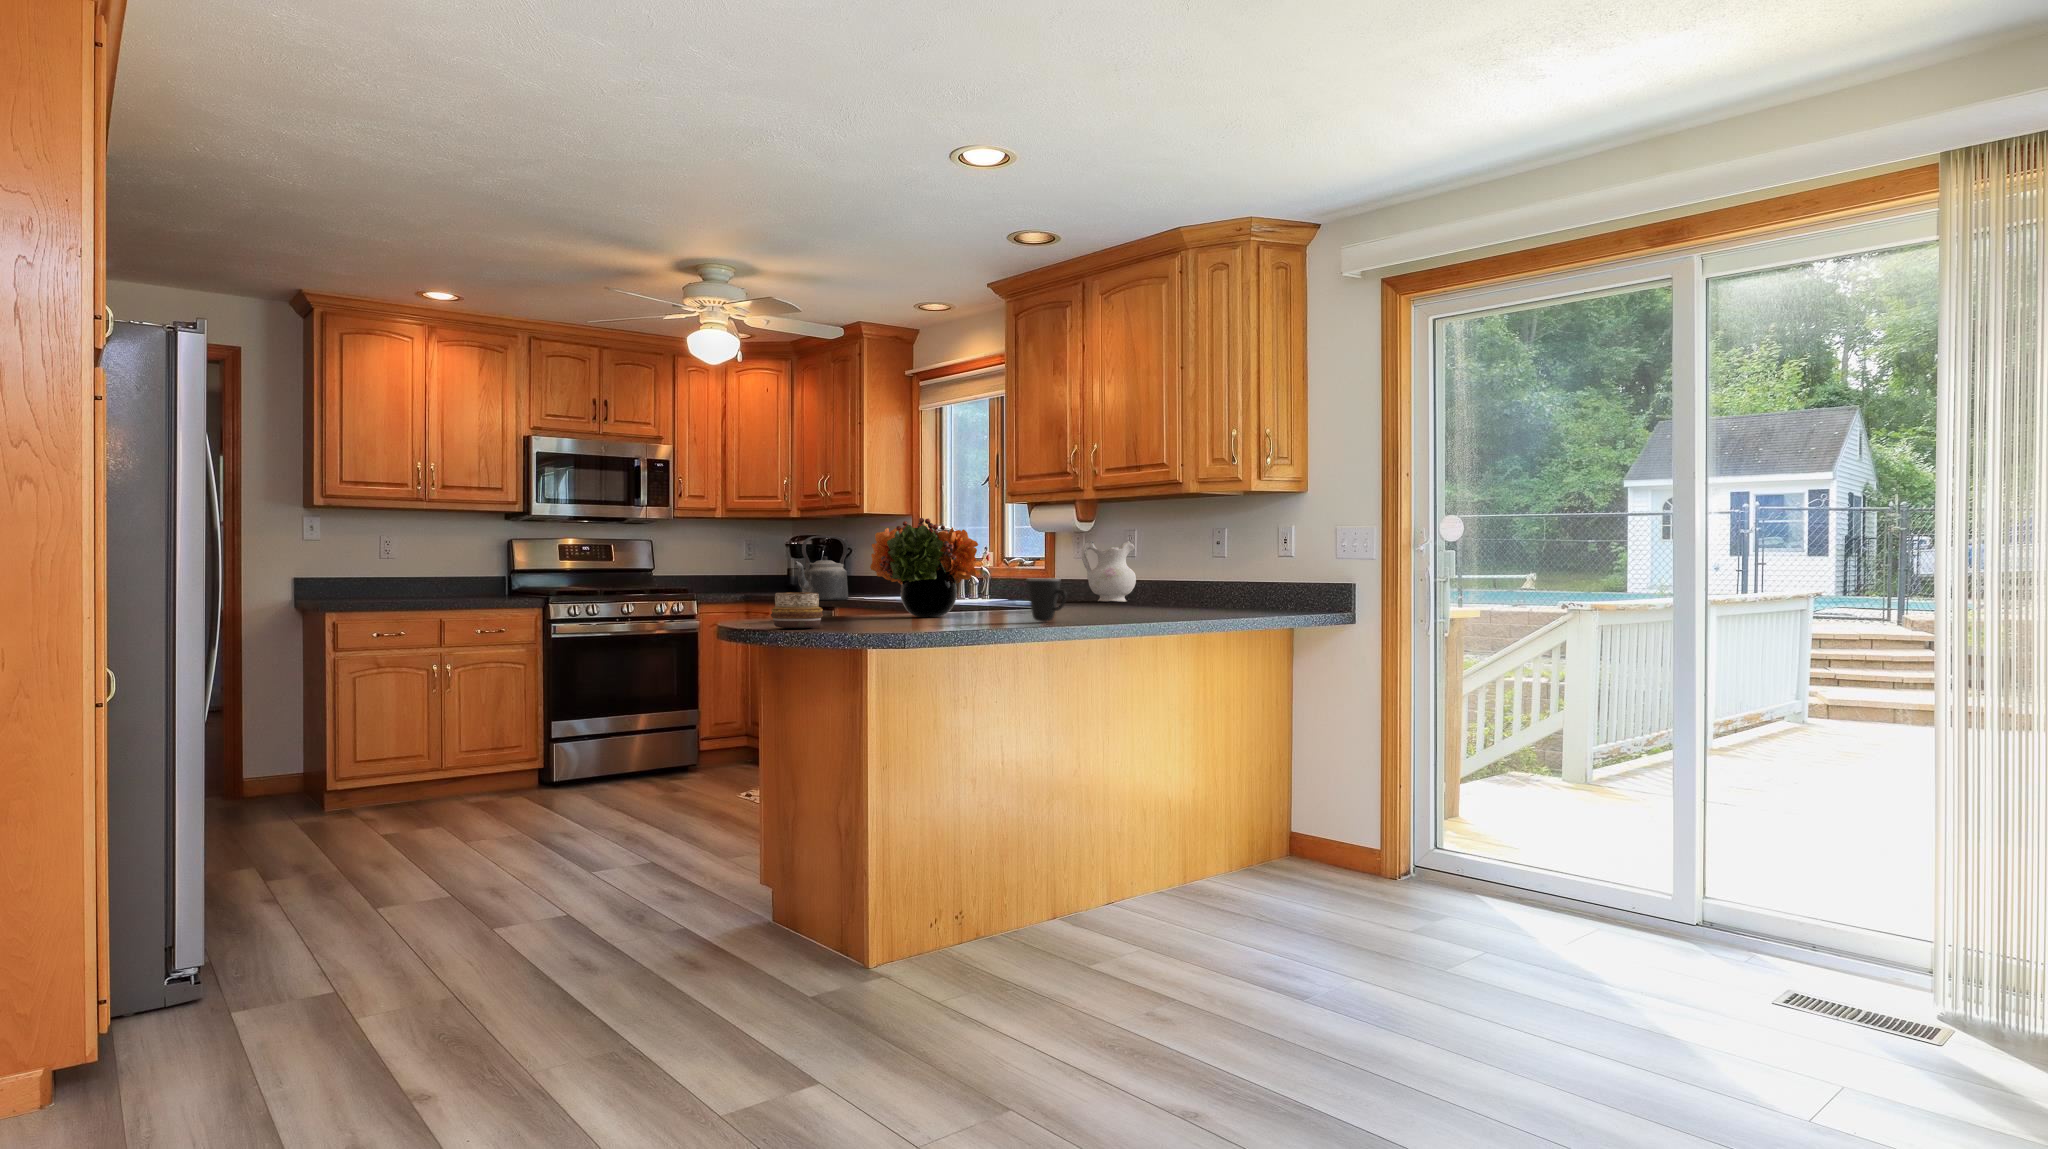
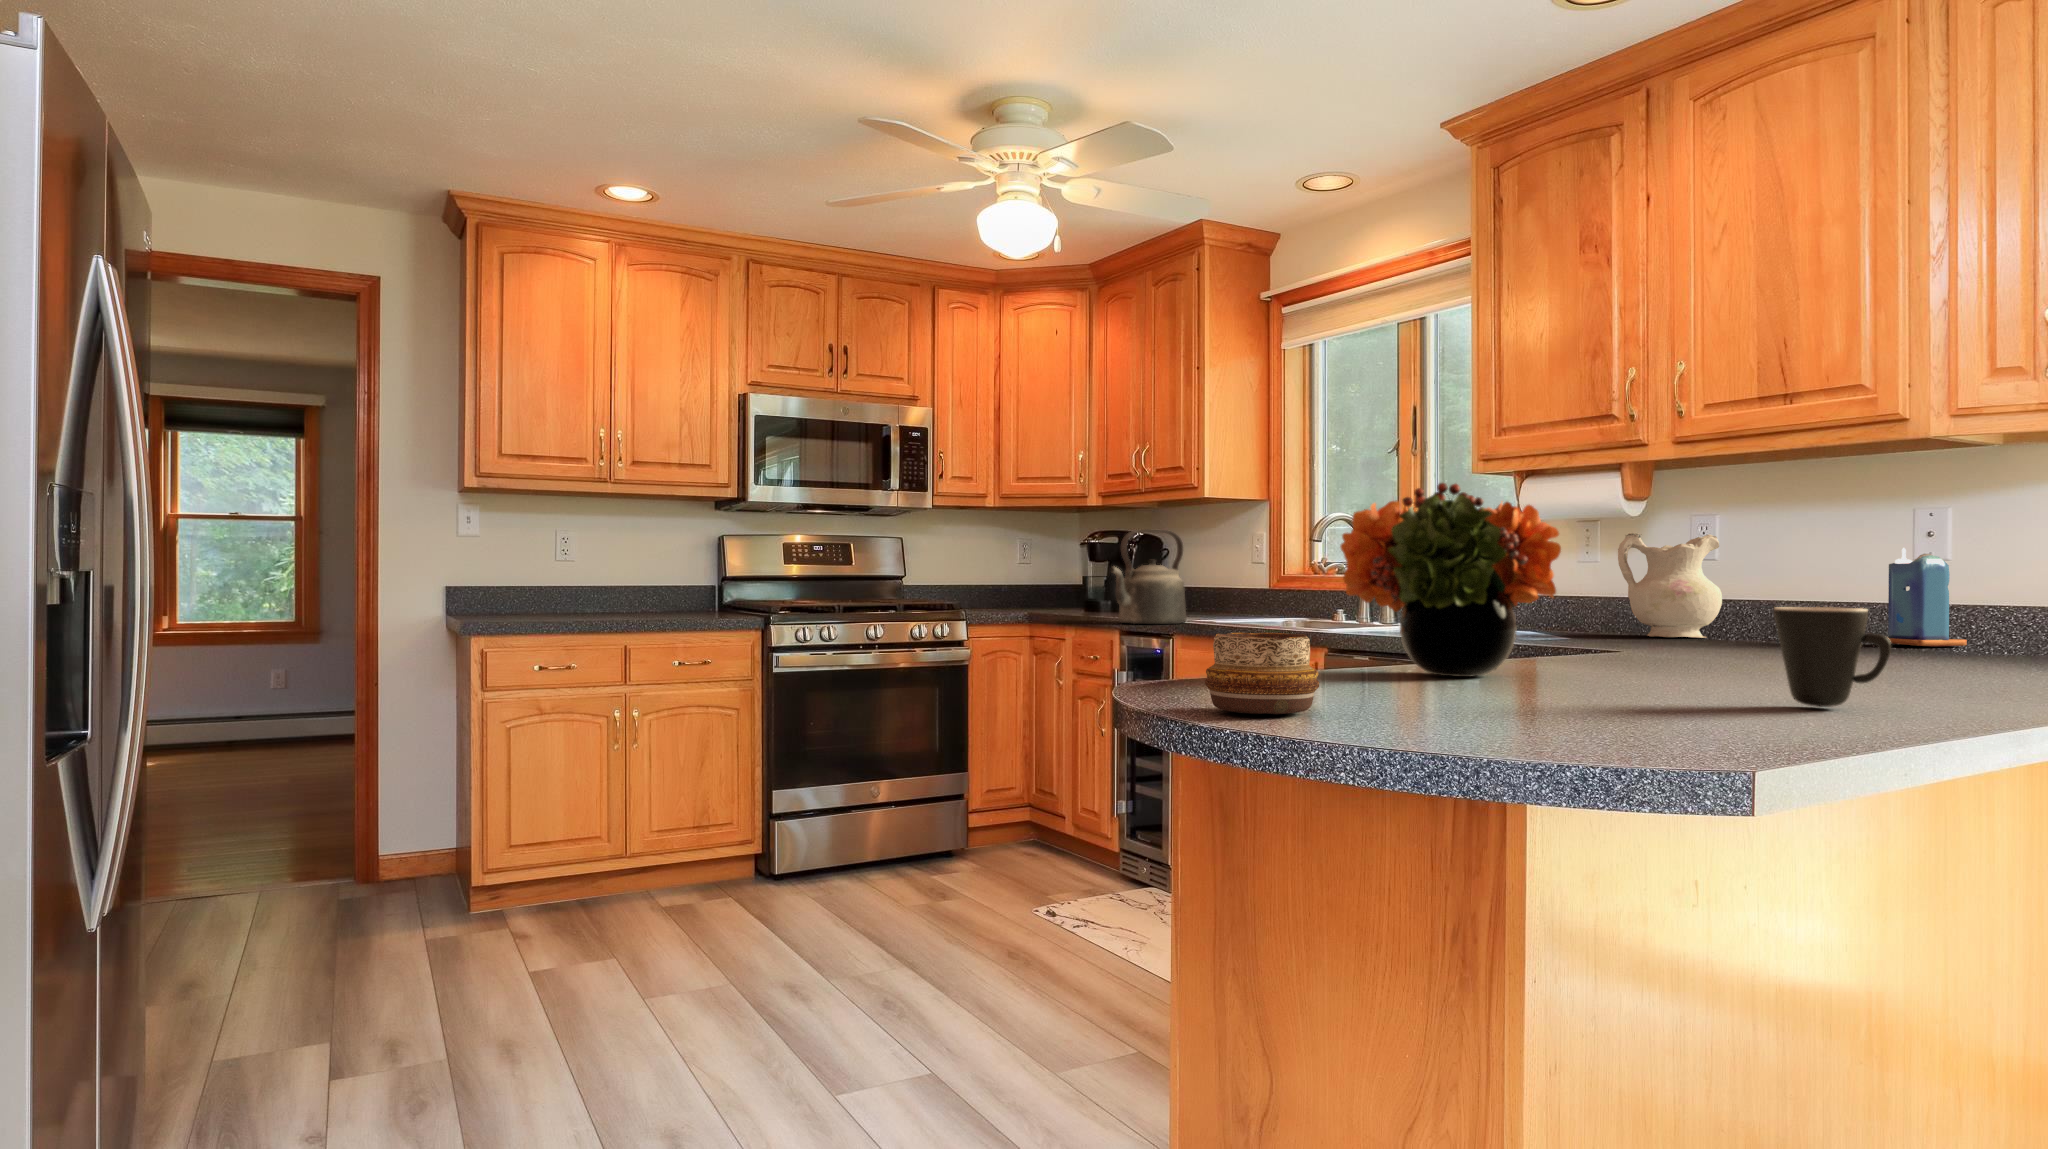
candle: none [1193,550,1234,603] -> present [1887,548,1967,647]

